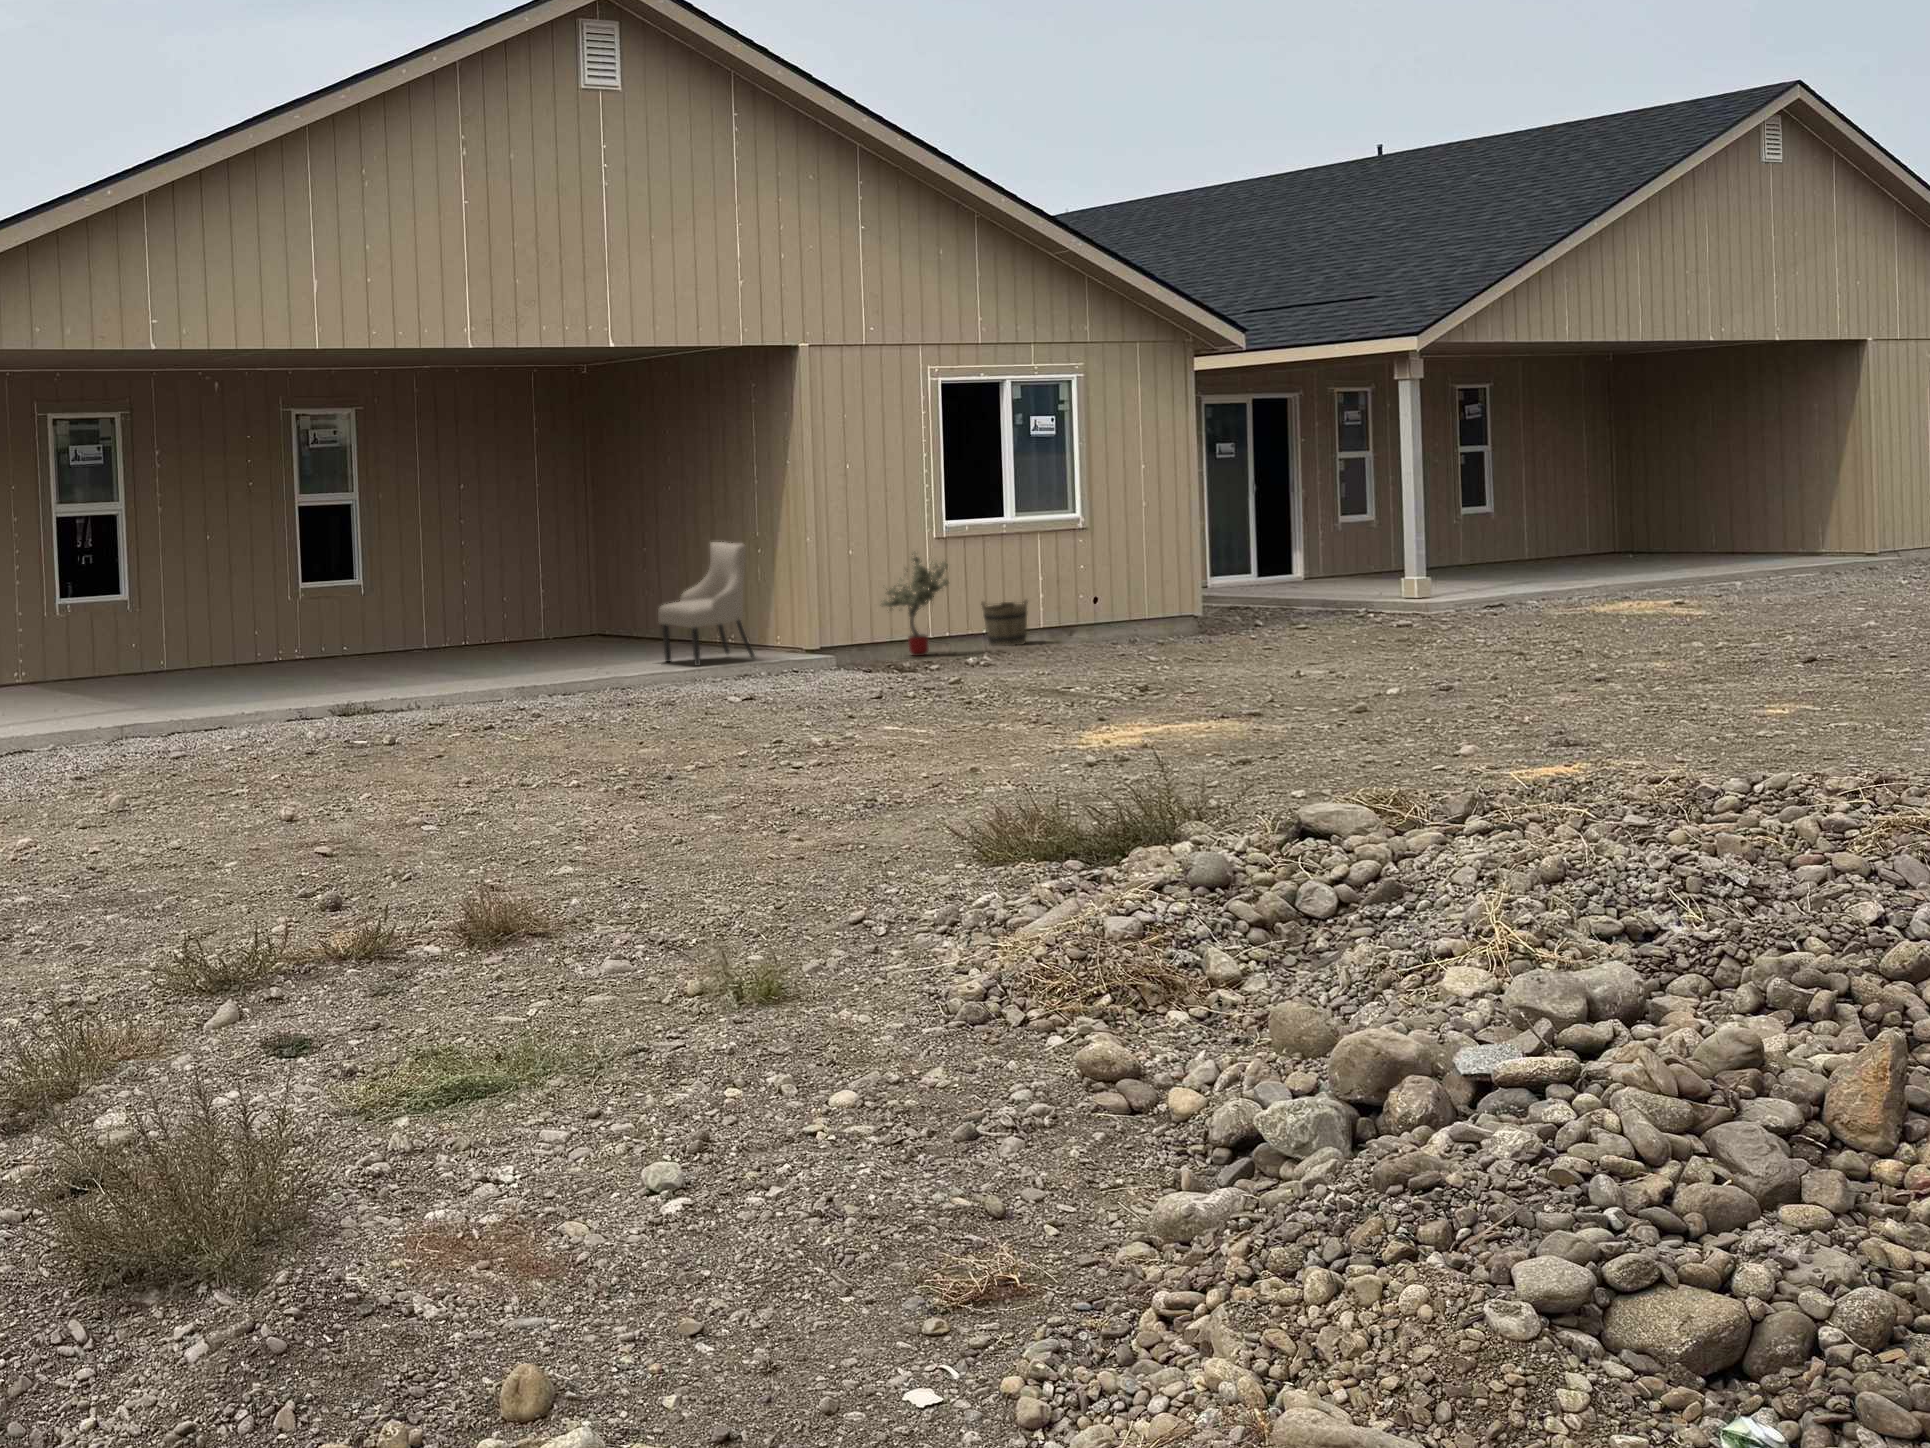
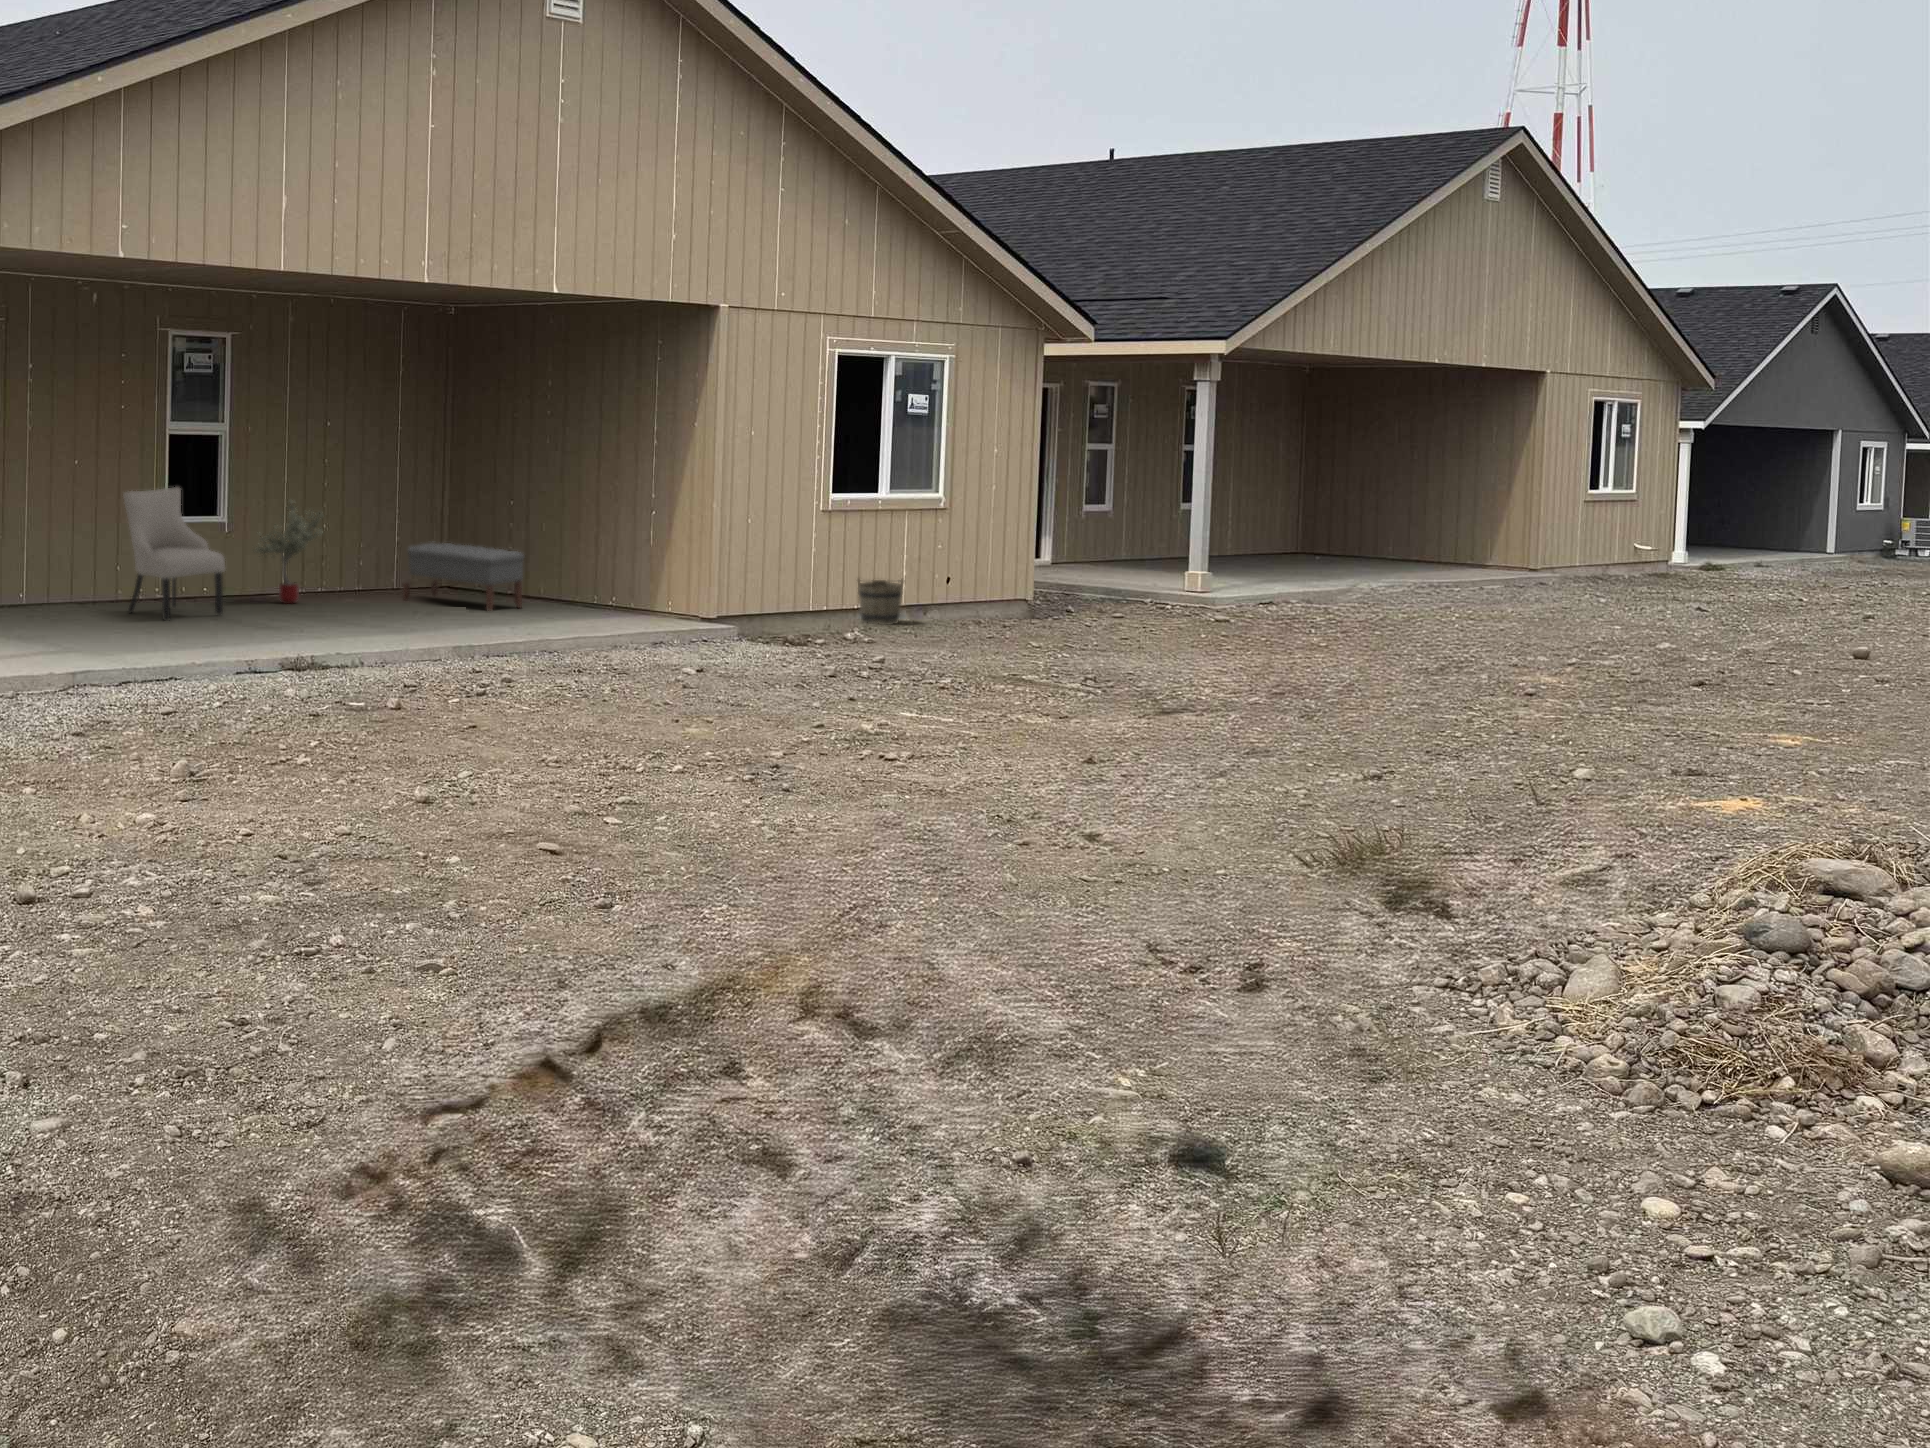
chair: present [658,542,755,666] -> present [123,487,225,621]
potted tree: present [881,551,949,656] -> present [255,501,323,604]
bench: none [555,591,666,656] -> present [402,543,524,611]

